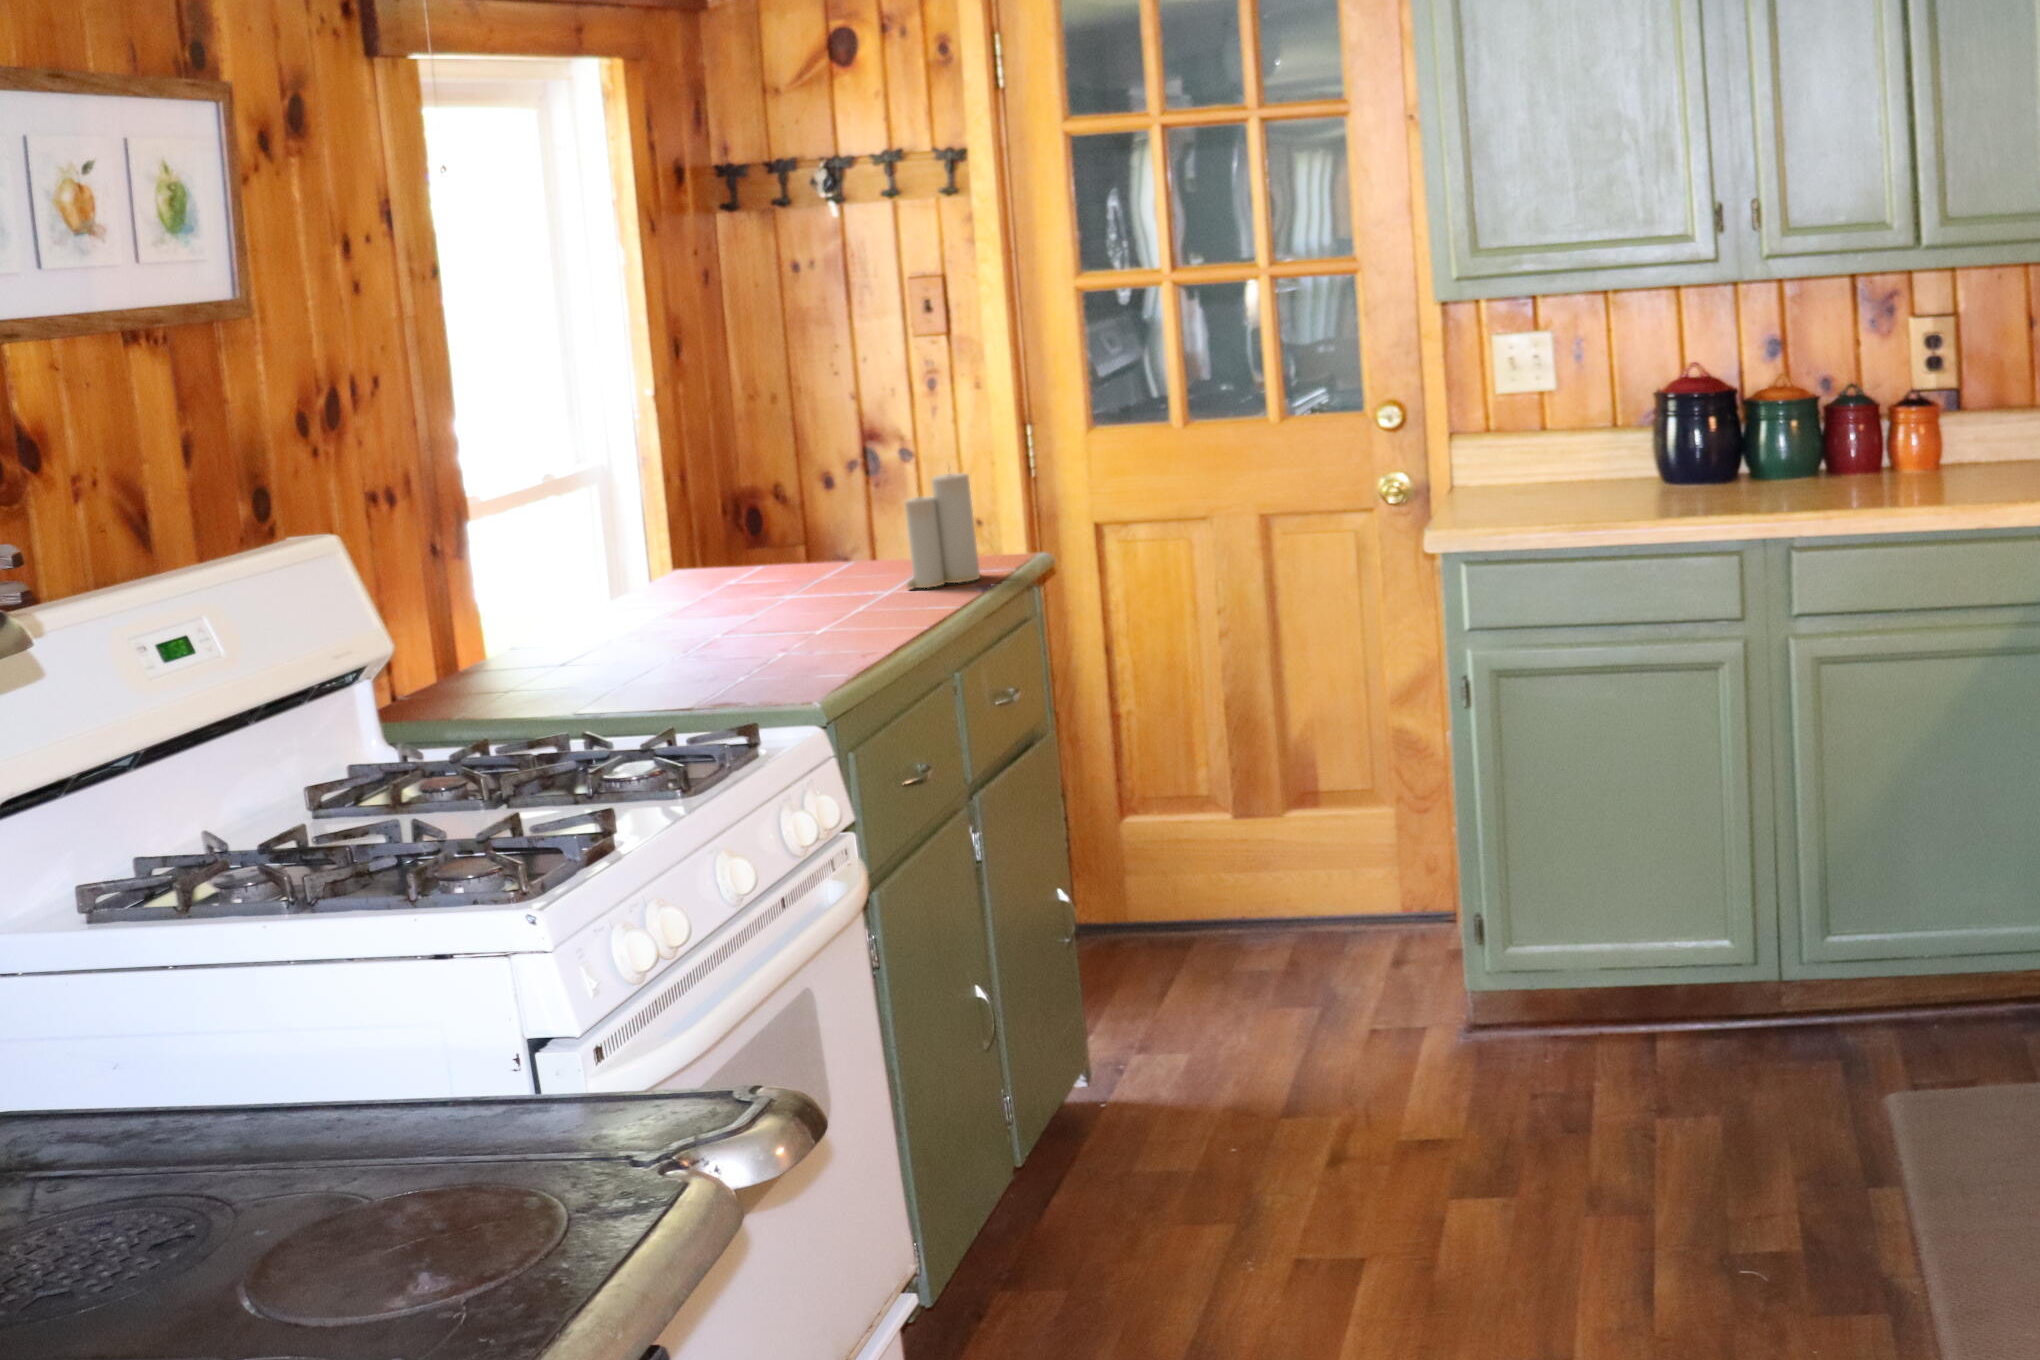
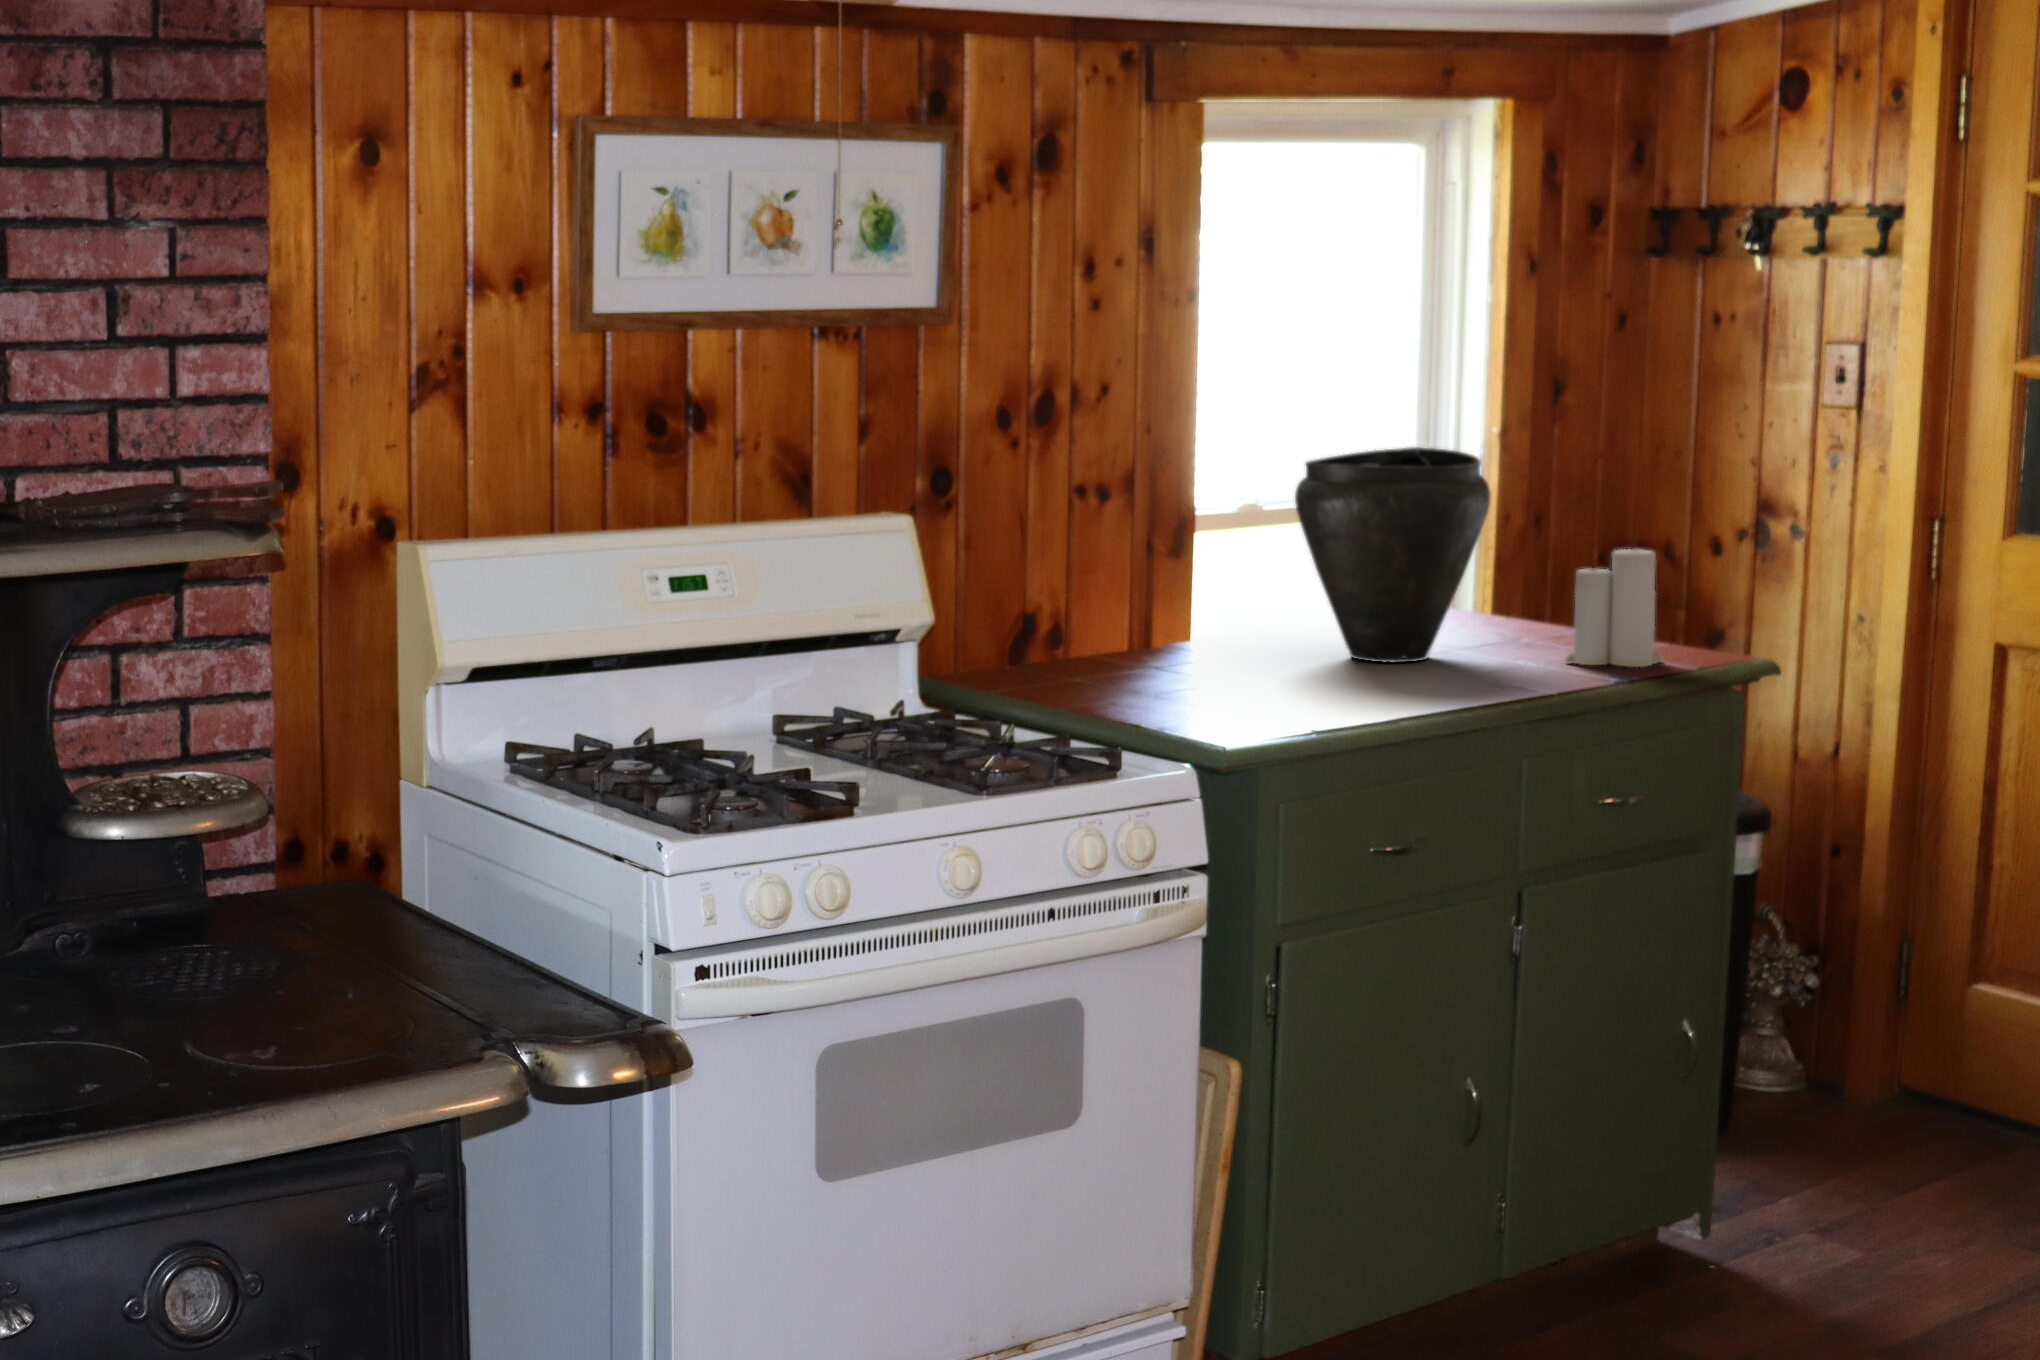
vase: none [630,404,823,623] -> present [1295,447,1490,662]

